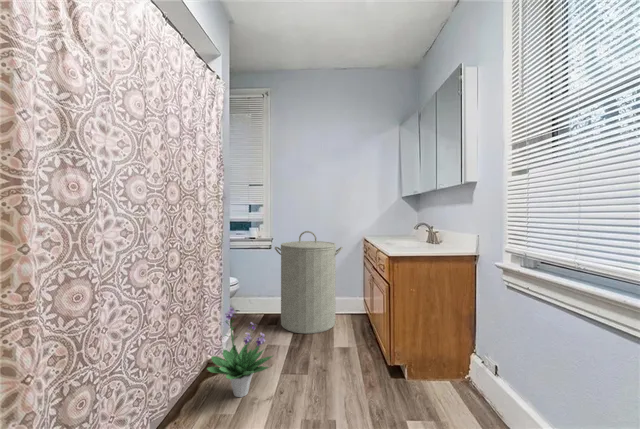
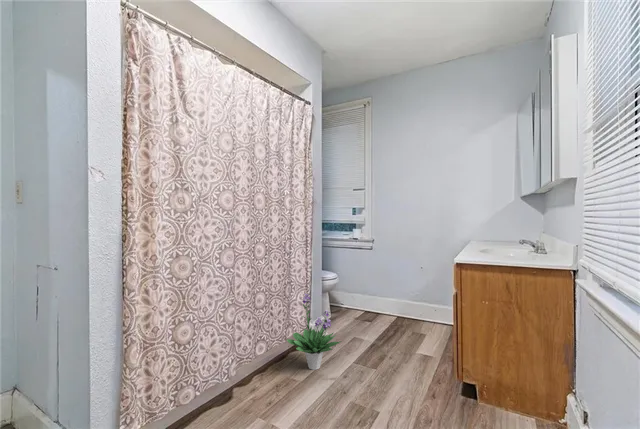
laundry hamper: present [275,231,343,334] -> none [370,234,439,336]

